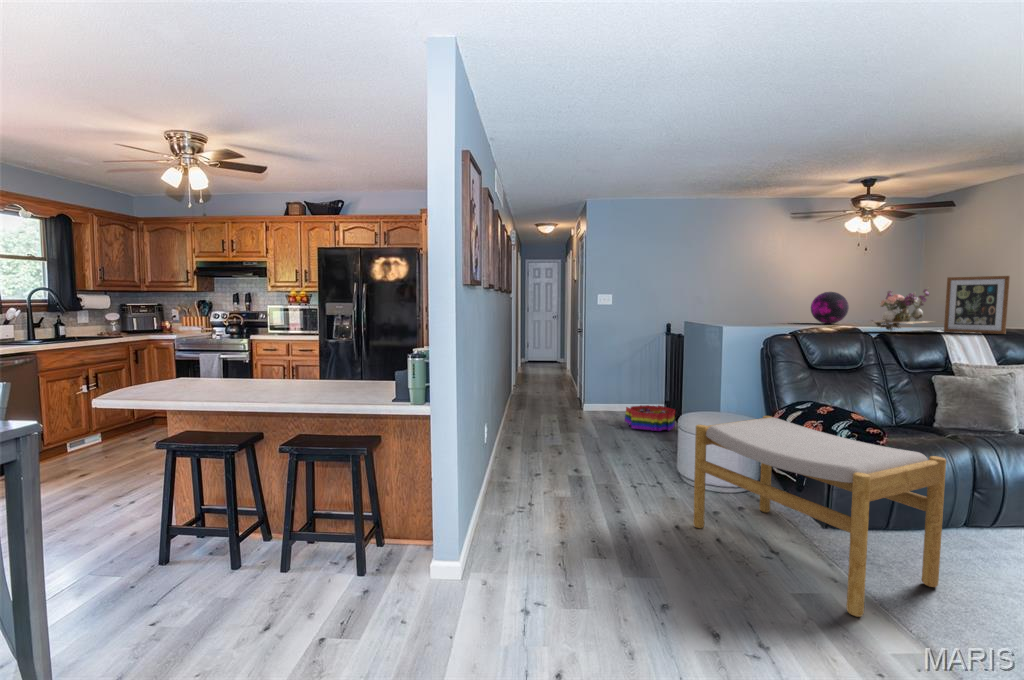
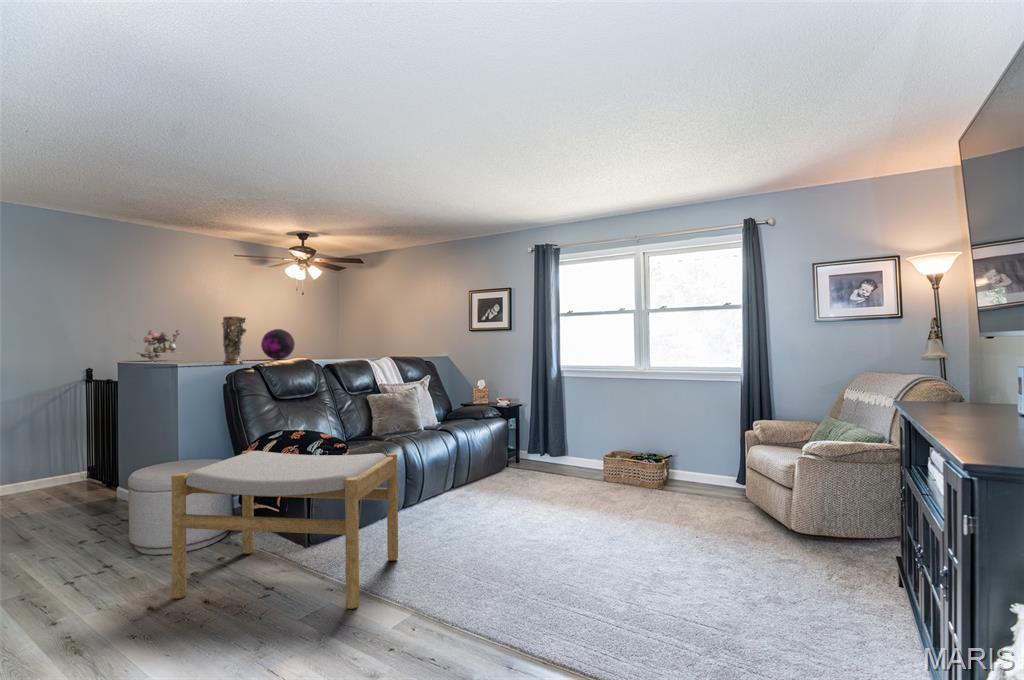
picture frame: present [944,276,1010,334] -> none [369,318,406,361]
decorative vase: none [761,283,786,330] -> present [222,316,246,365]
flower arrangement: present [871,289,932,330] -> present [137,330,180,360]
storage bin: present [625,405,675,431] -> none [22,474,108,514]

